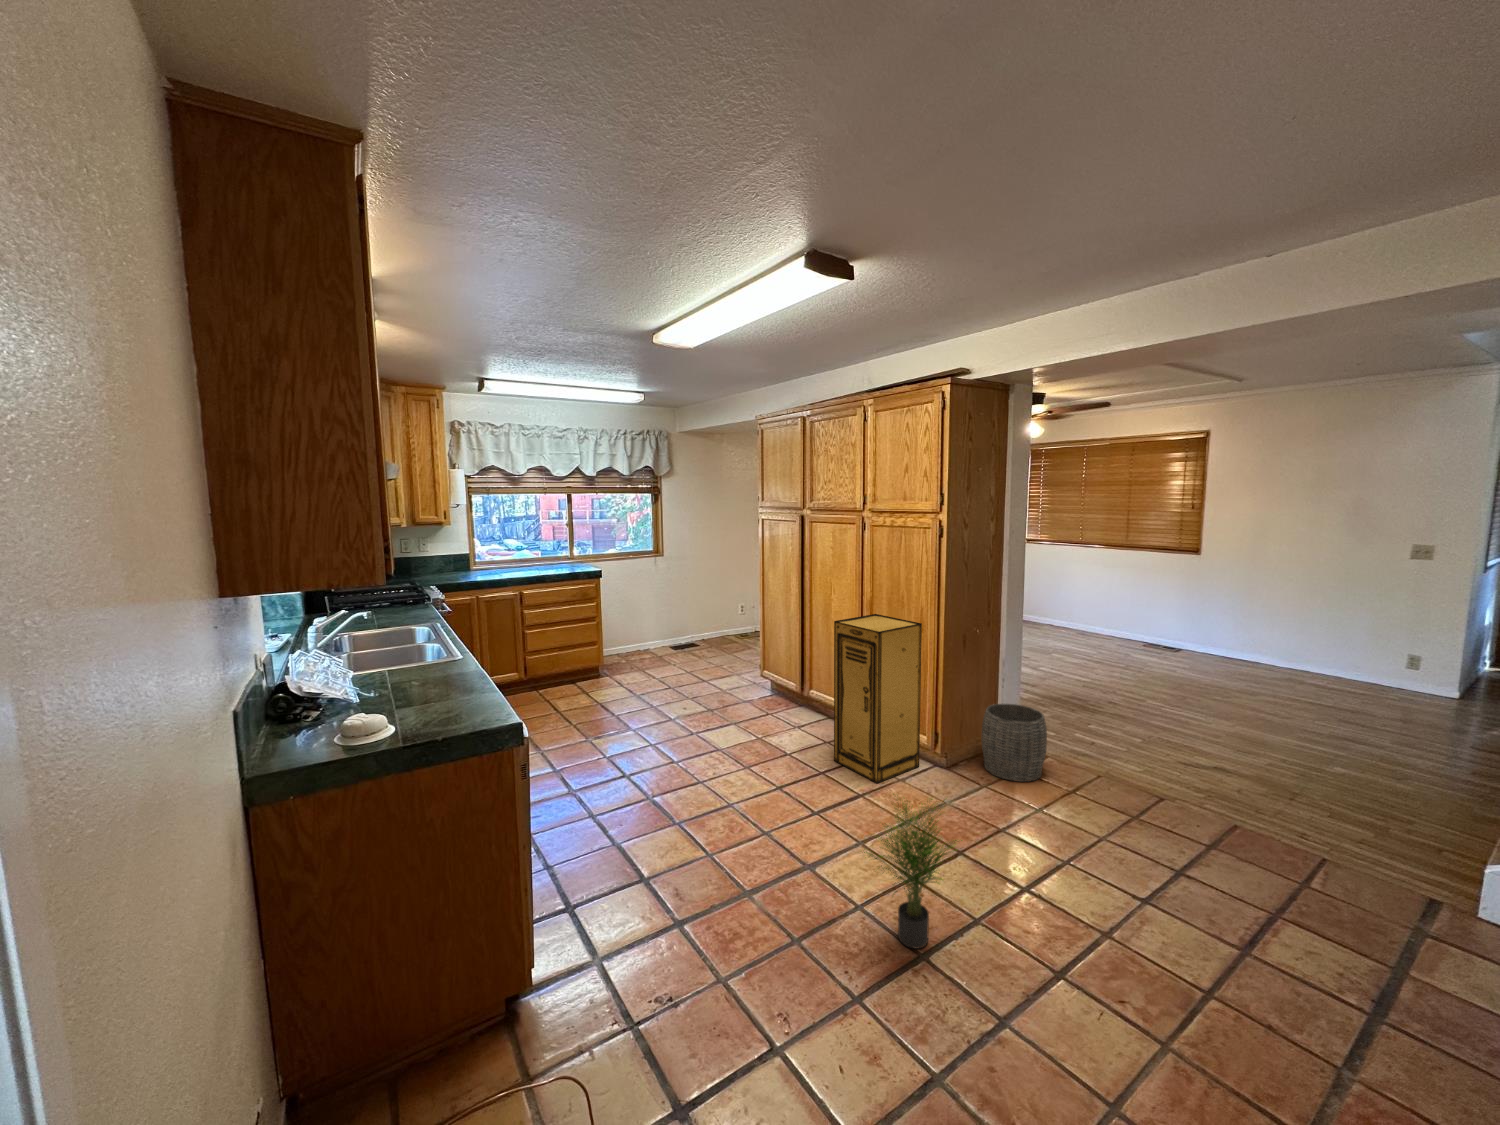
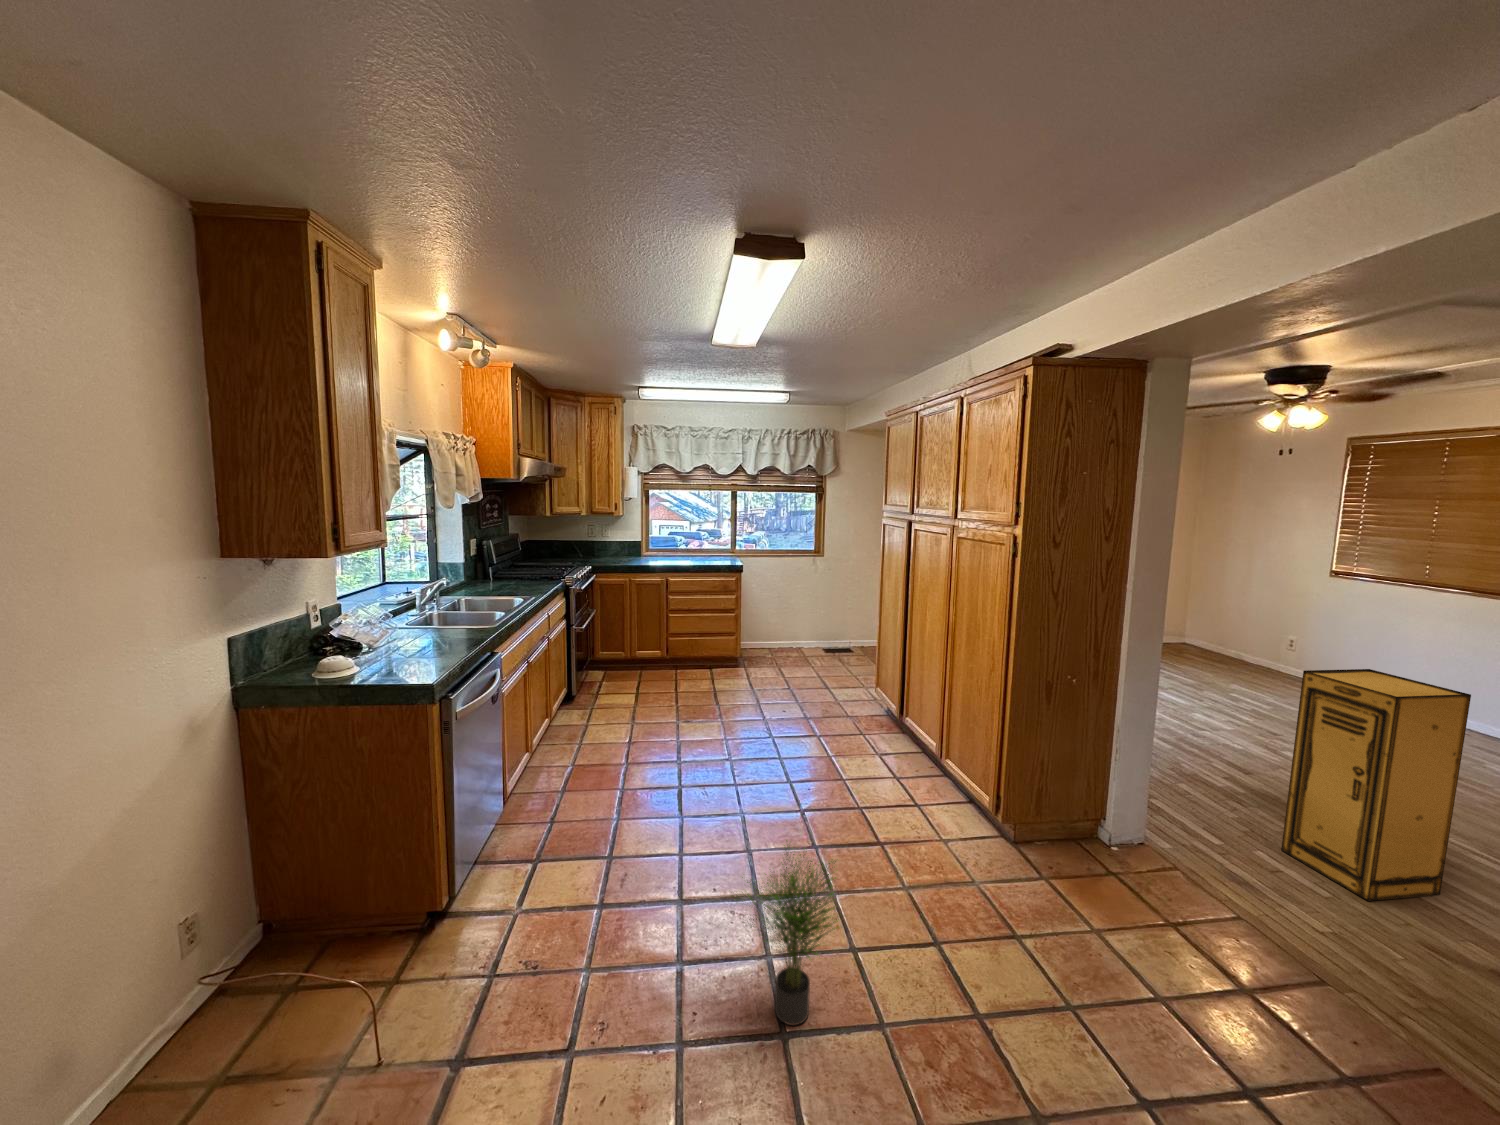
storage cabinet: present [834,614,922,783] -> present [1281,669,1471,901]
woven basket: present [981,704,1047,782] -> none [1065,779,1157,892]

